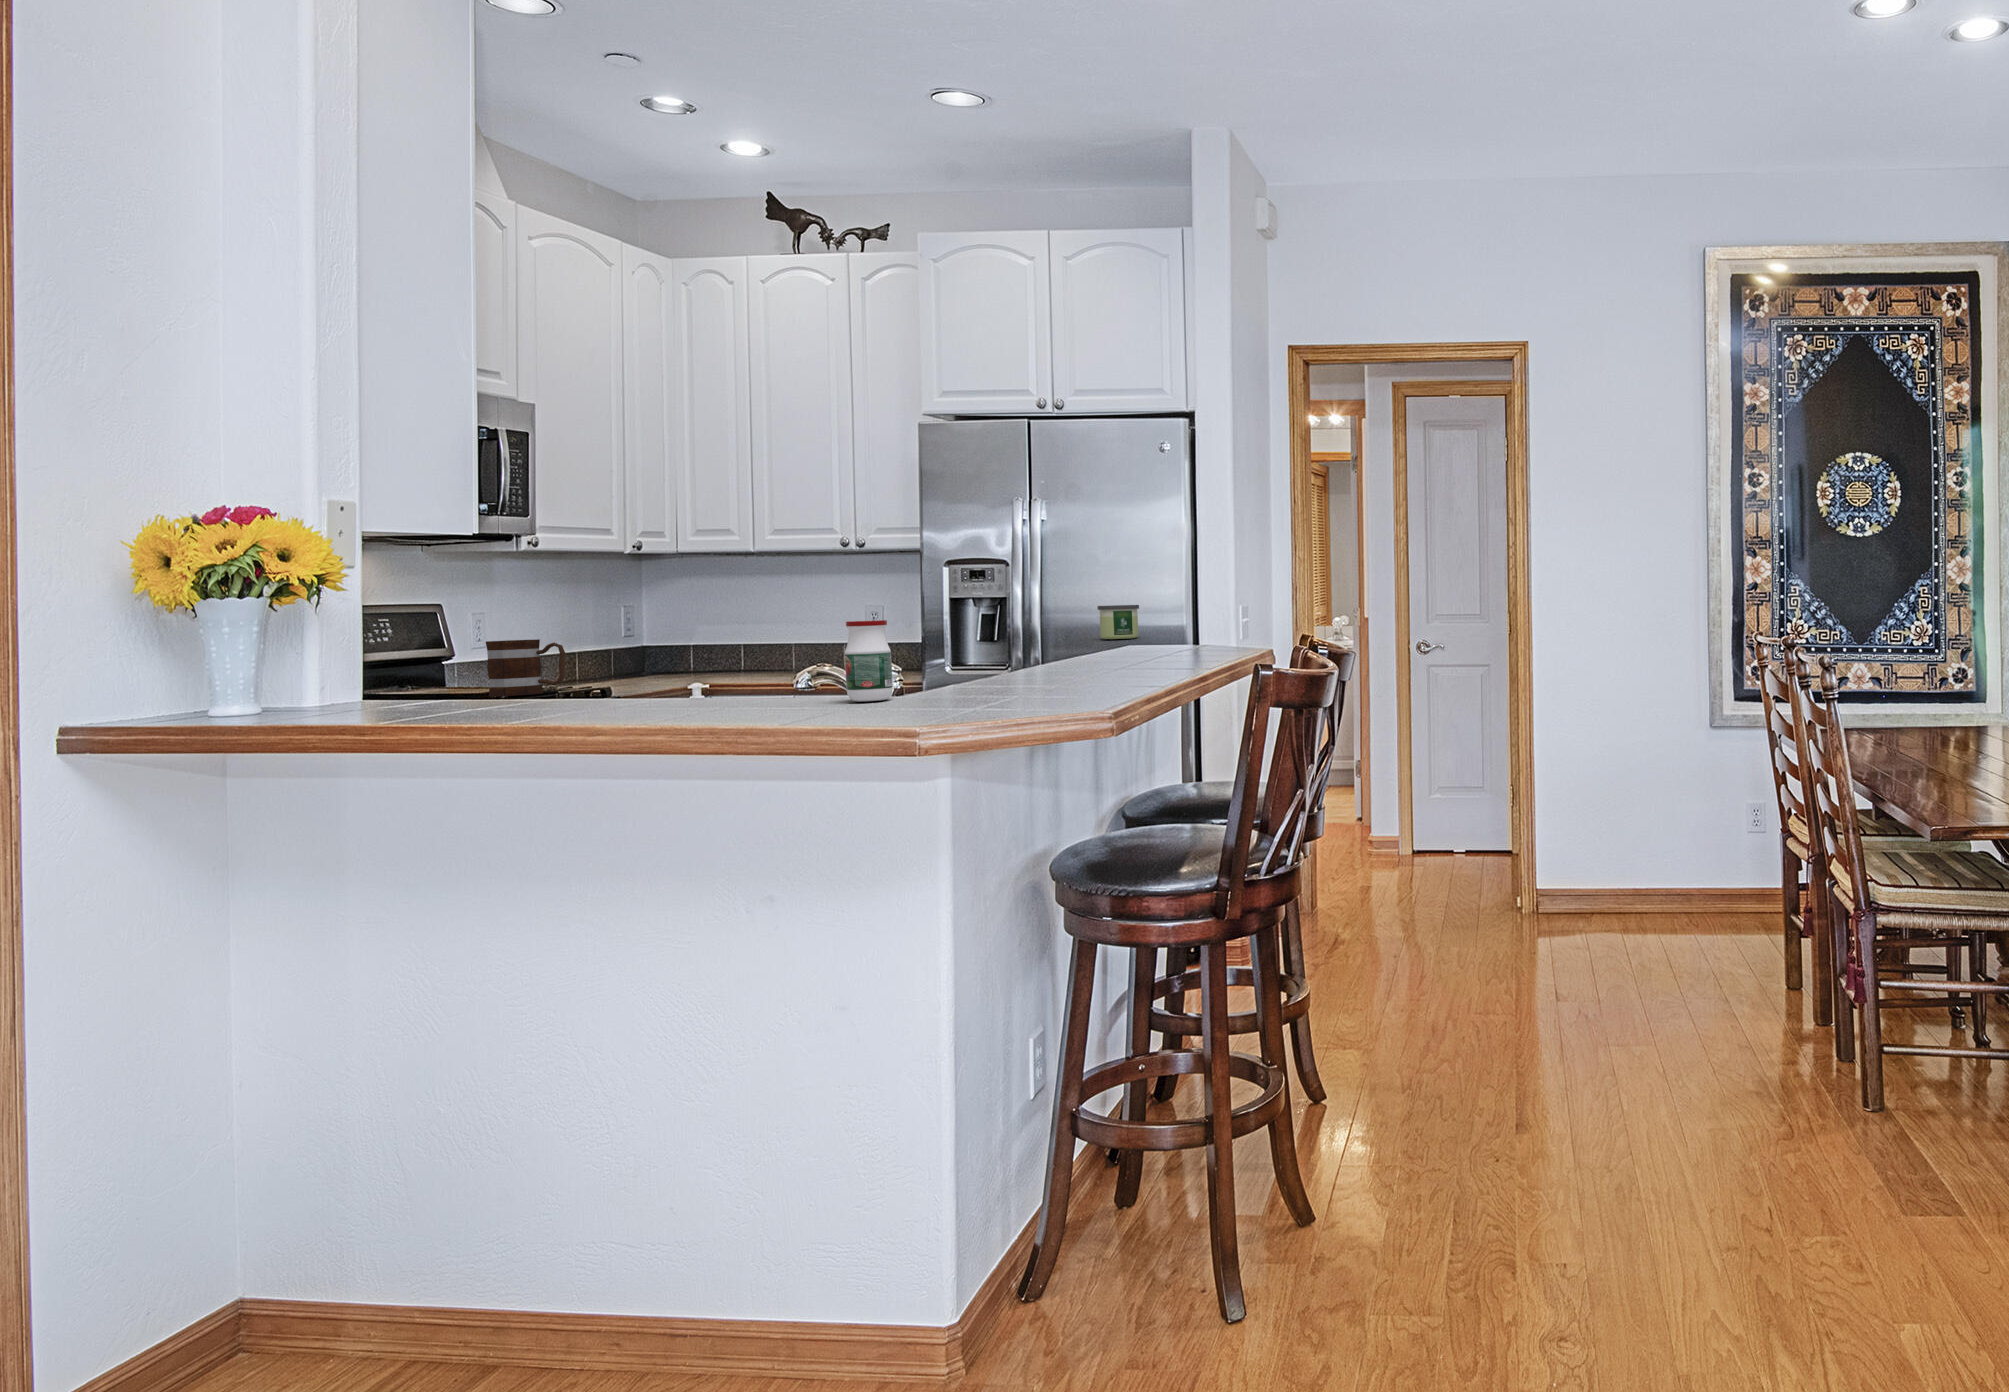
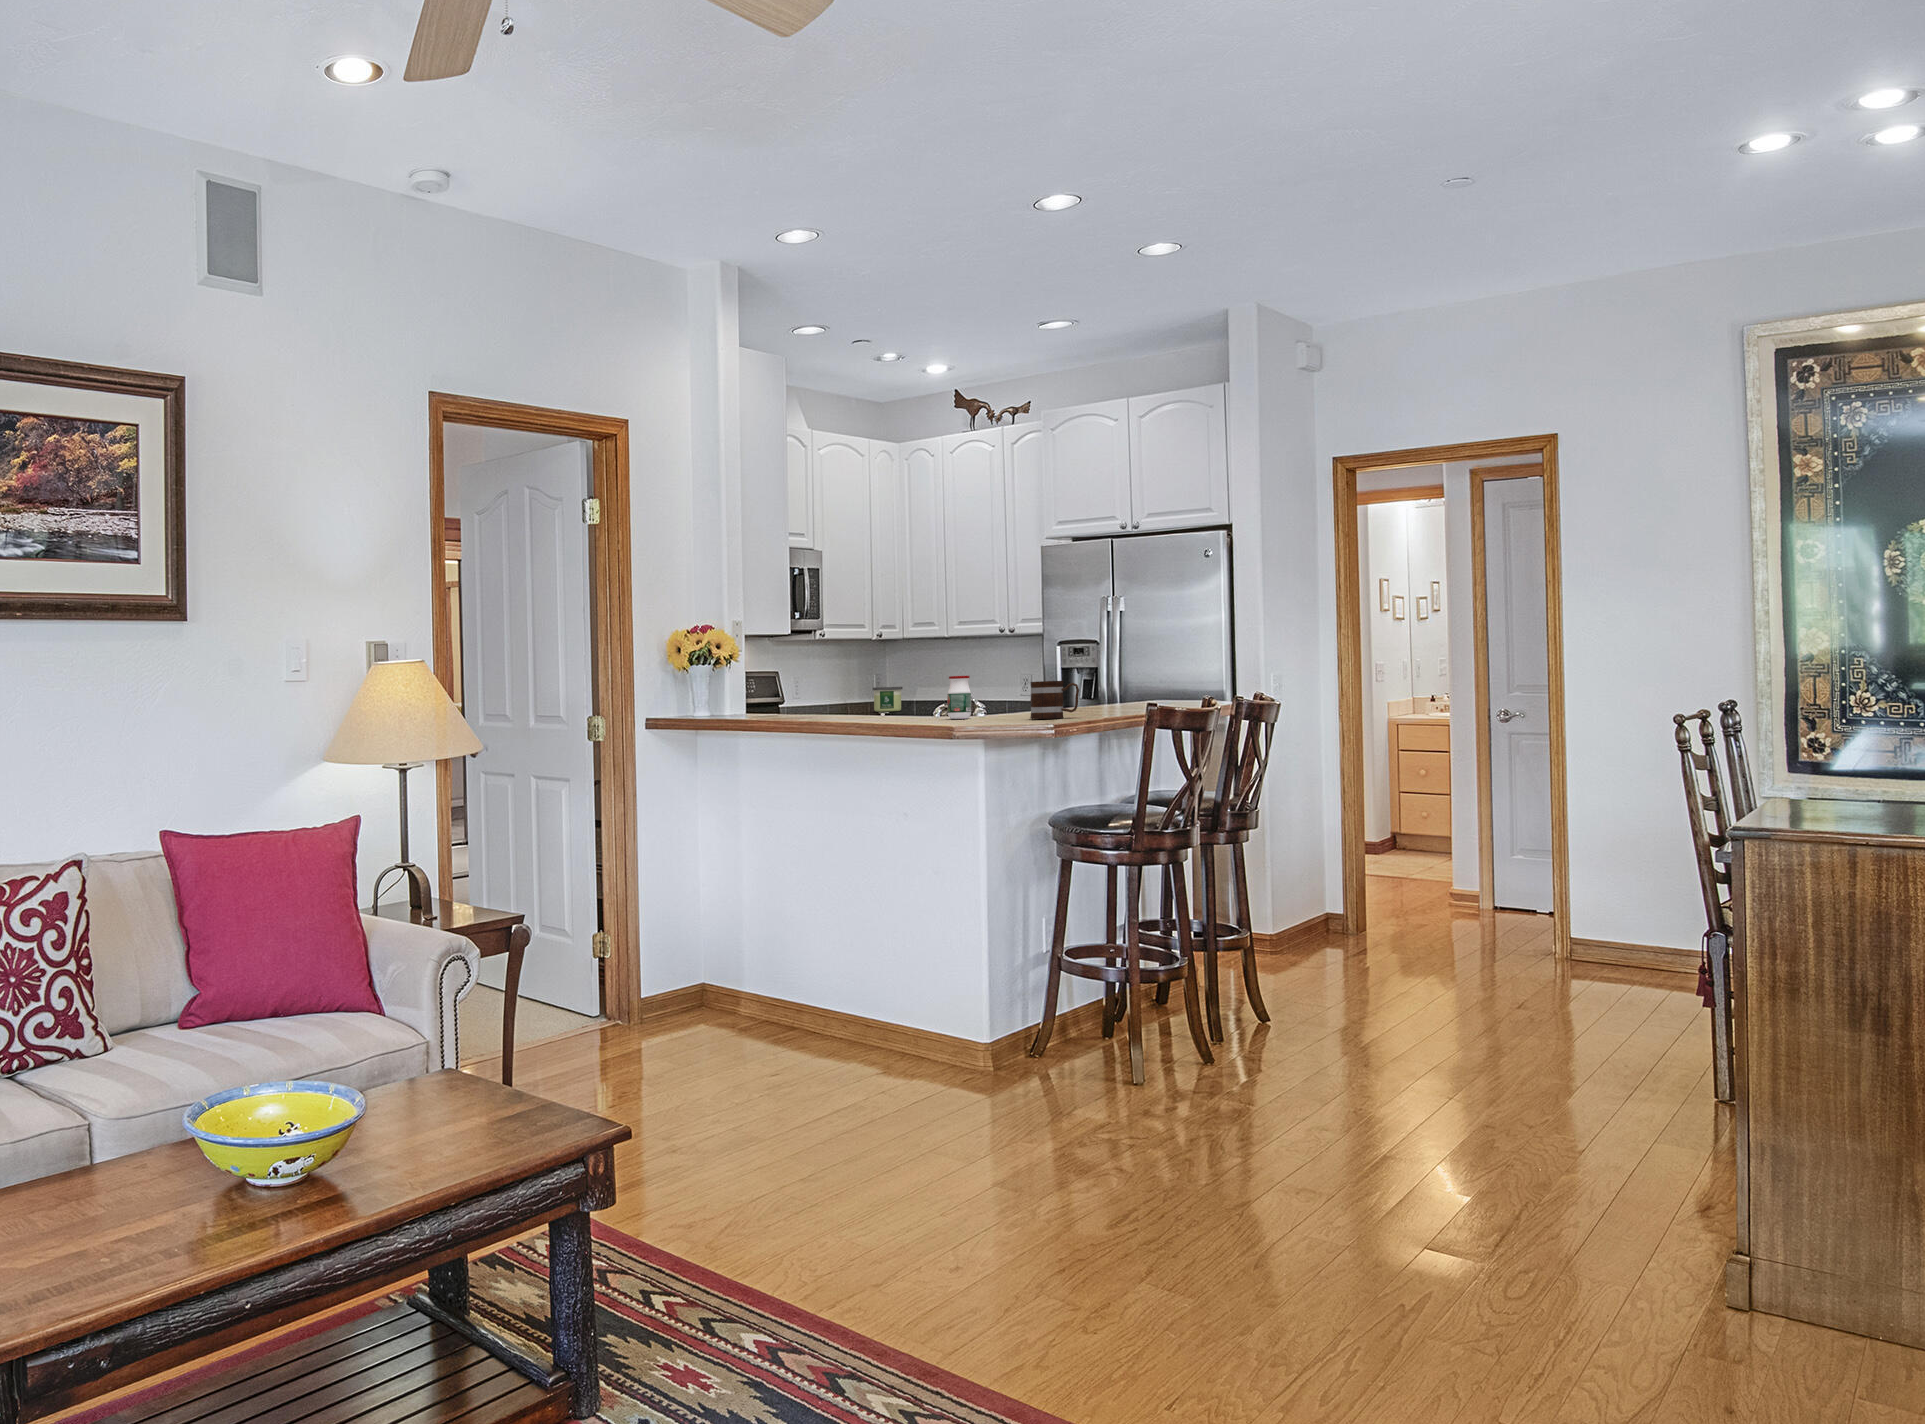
candle: present [1098,605,1139,639] -> present [873,687,902,712]
mug: present [486,639,565,696] -> present [1030,681,1079,719]

